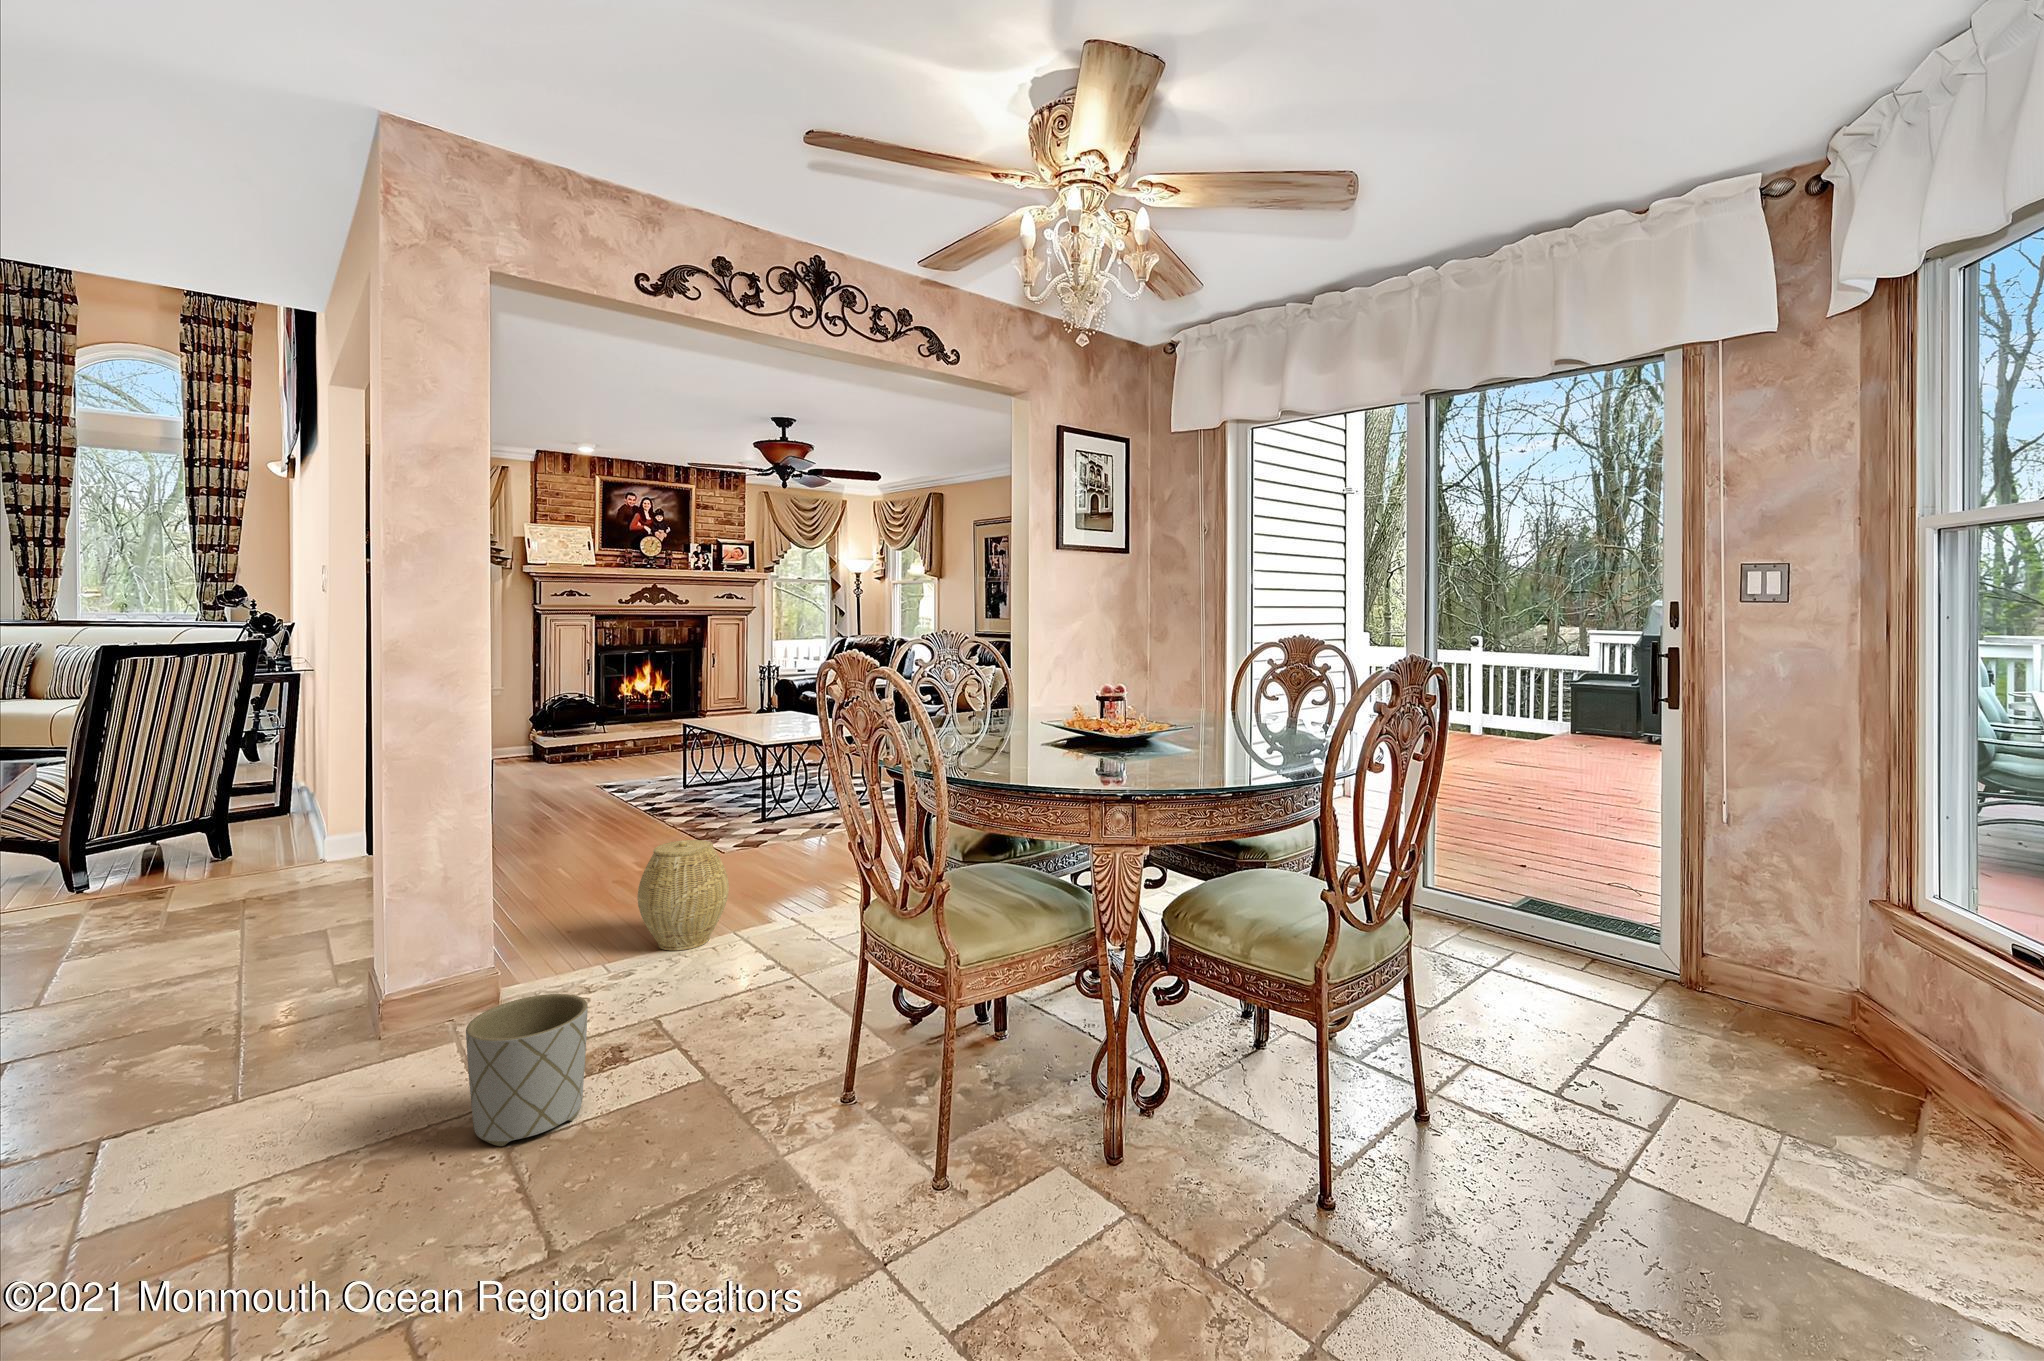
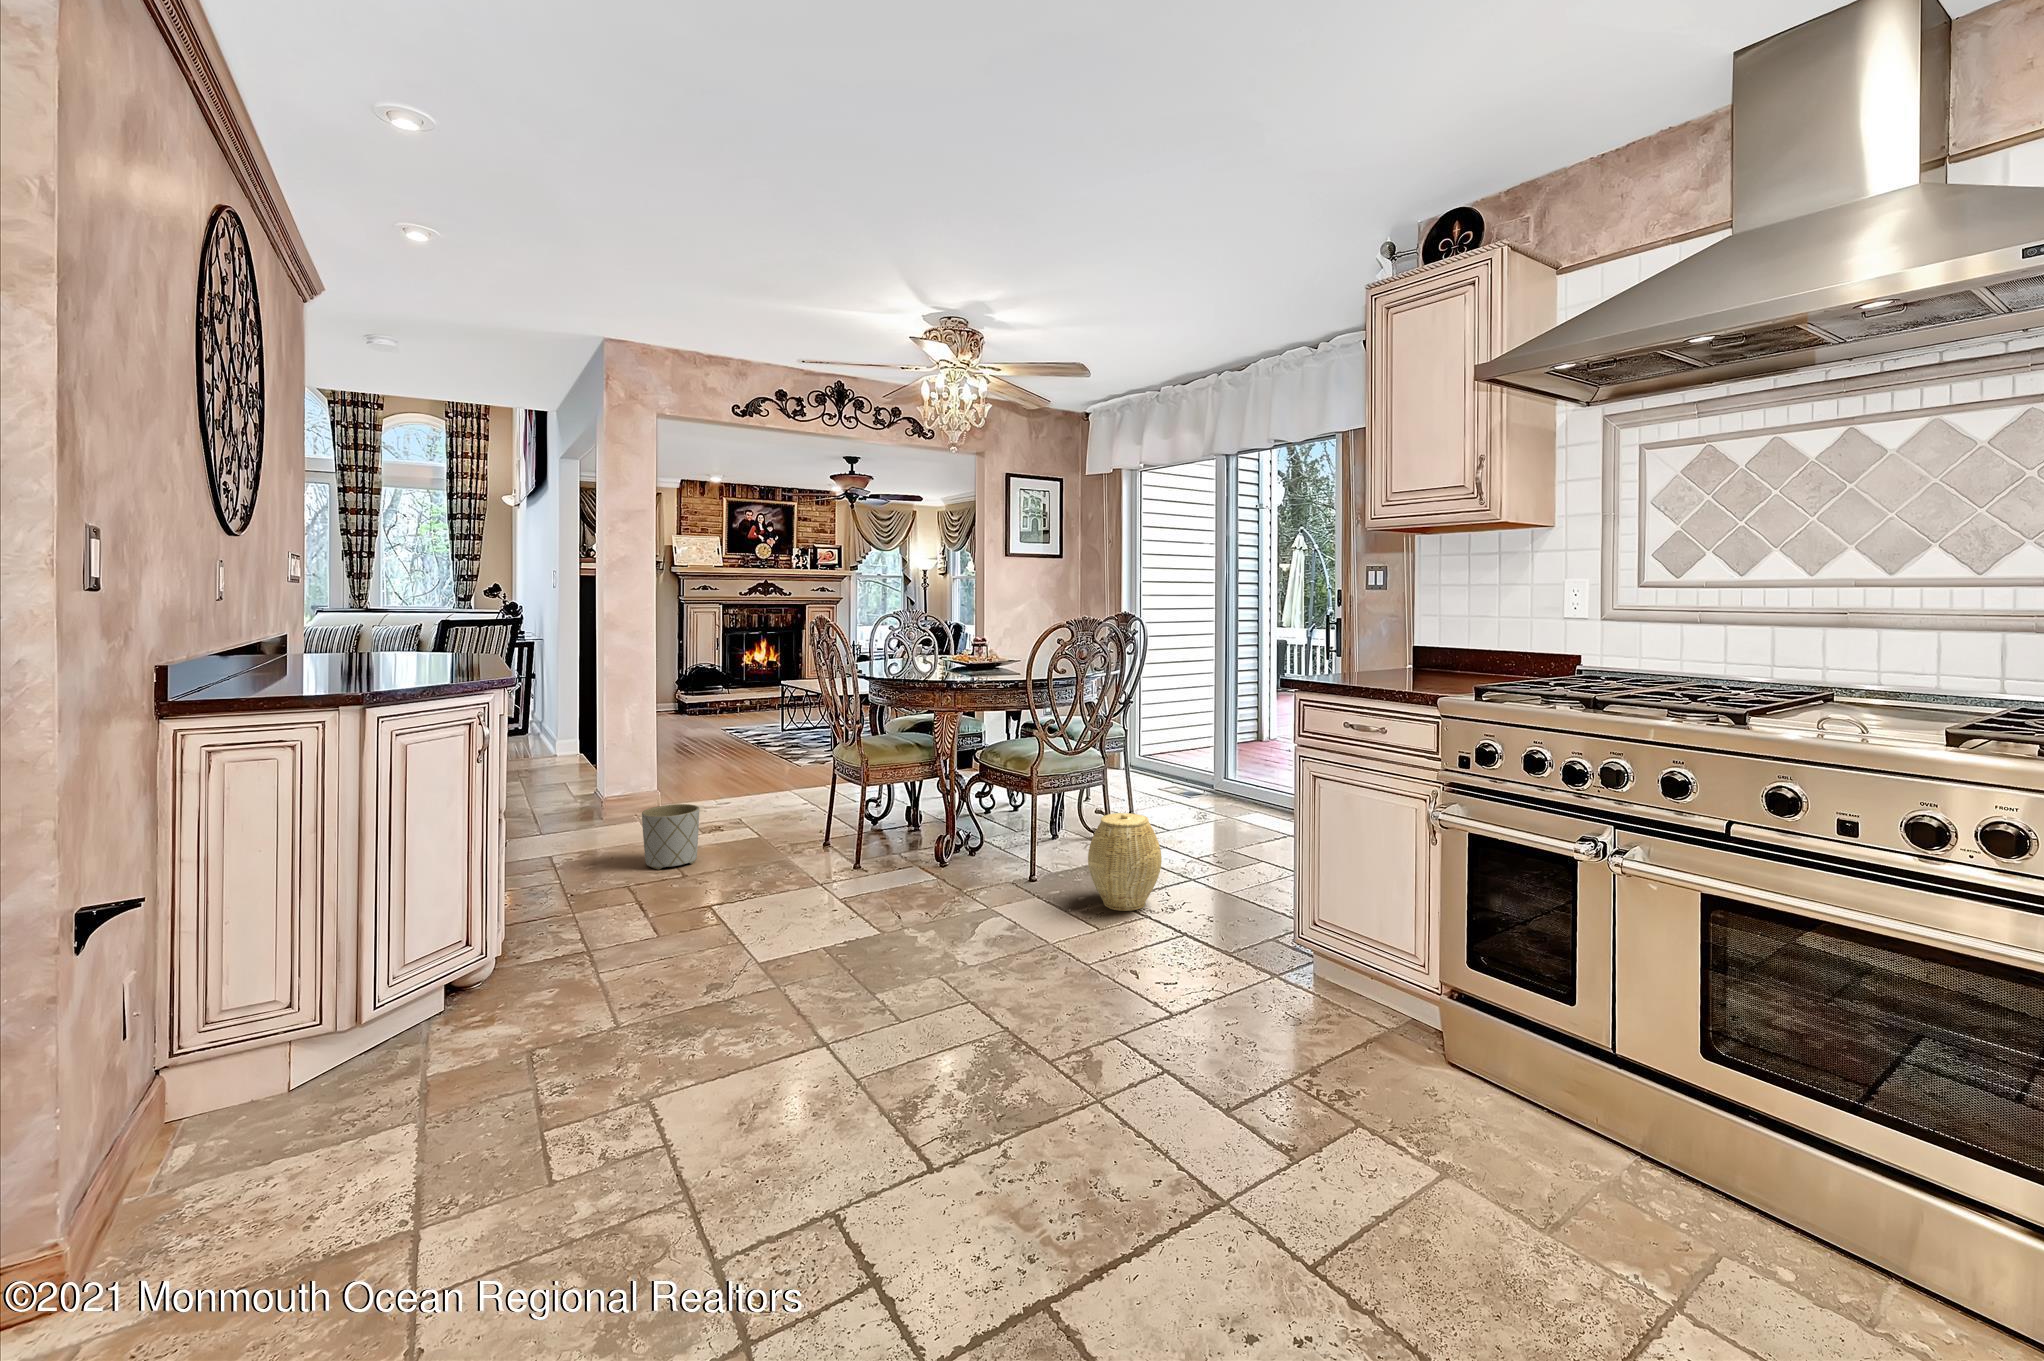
woven basket: present [638,840,729,951] -> present [1088,813,1162,911]

